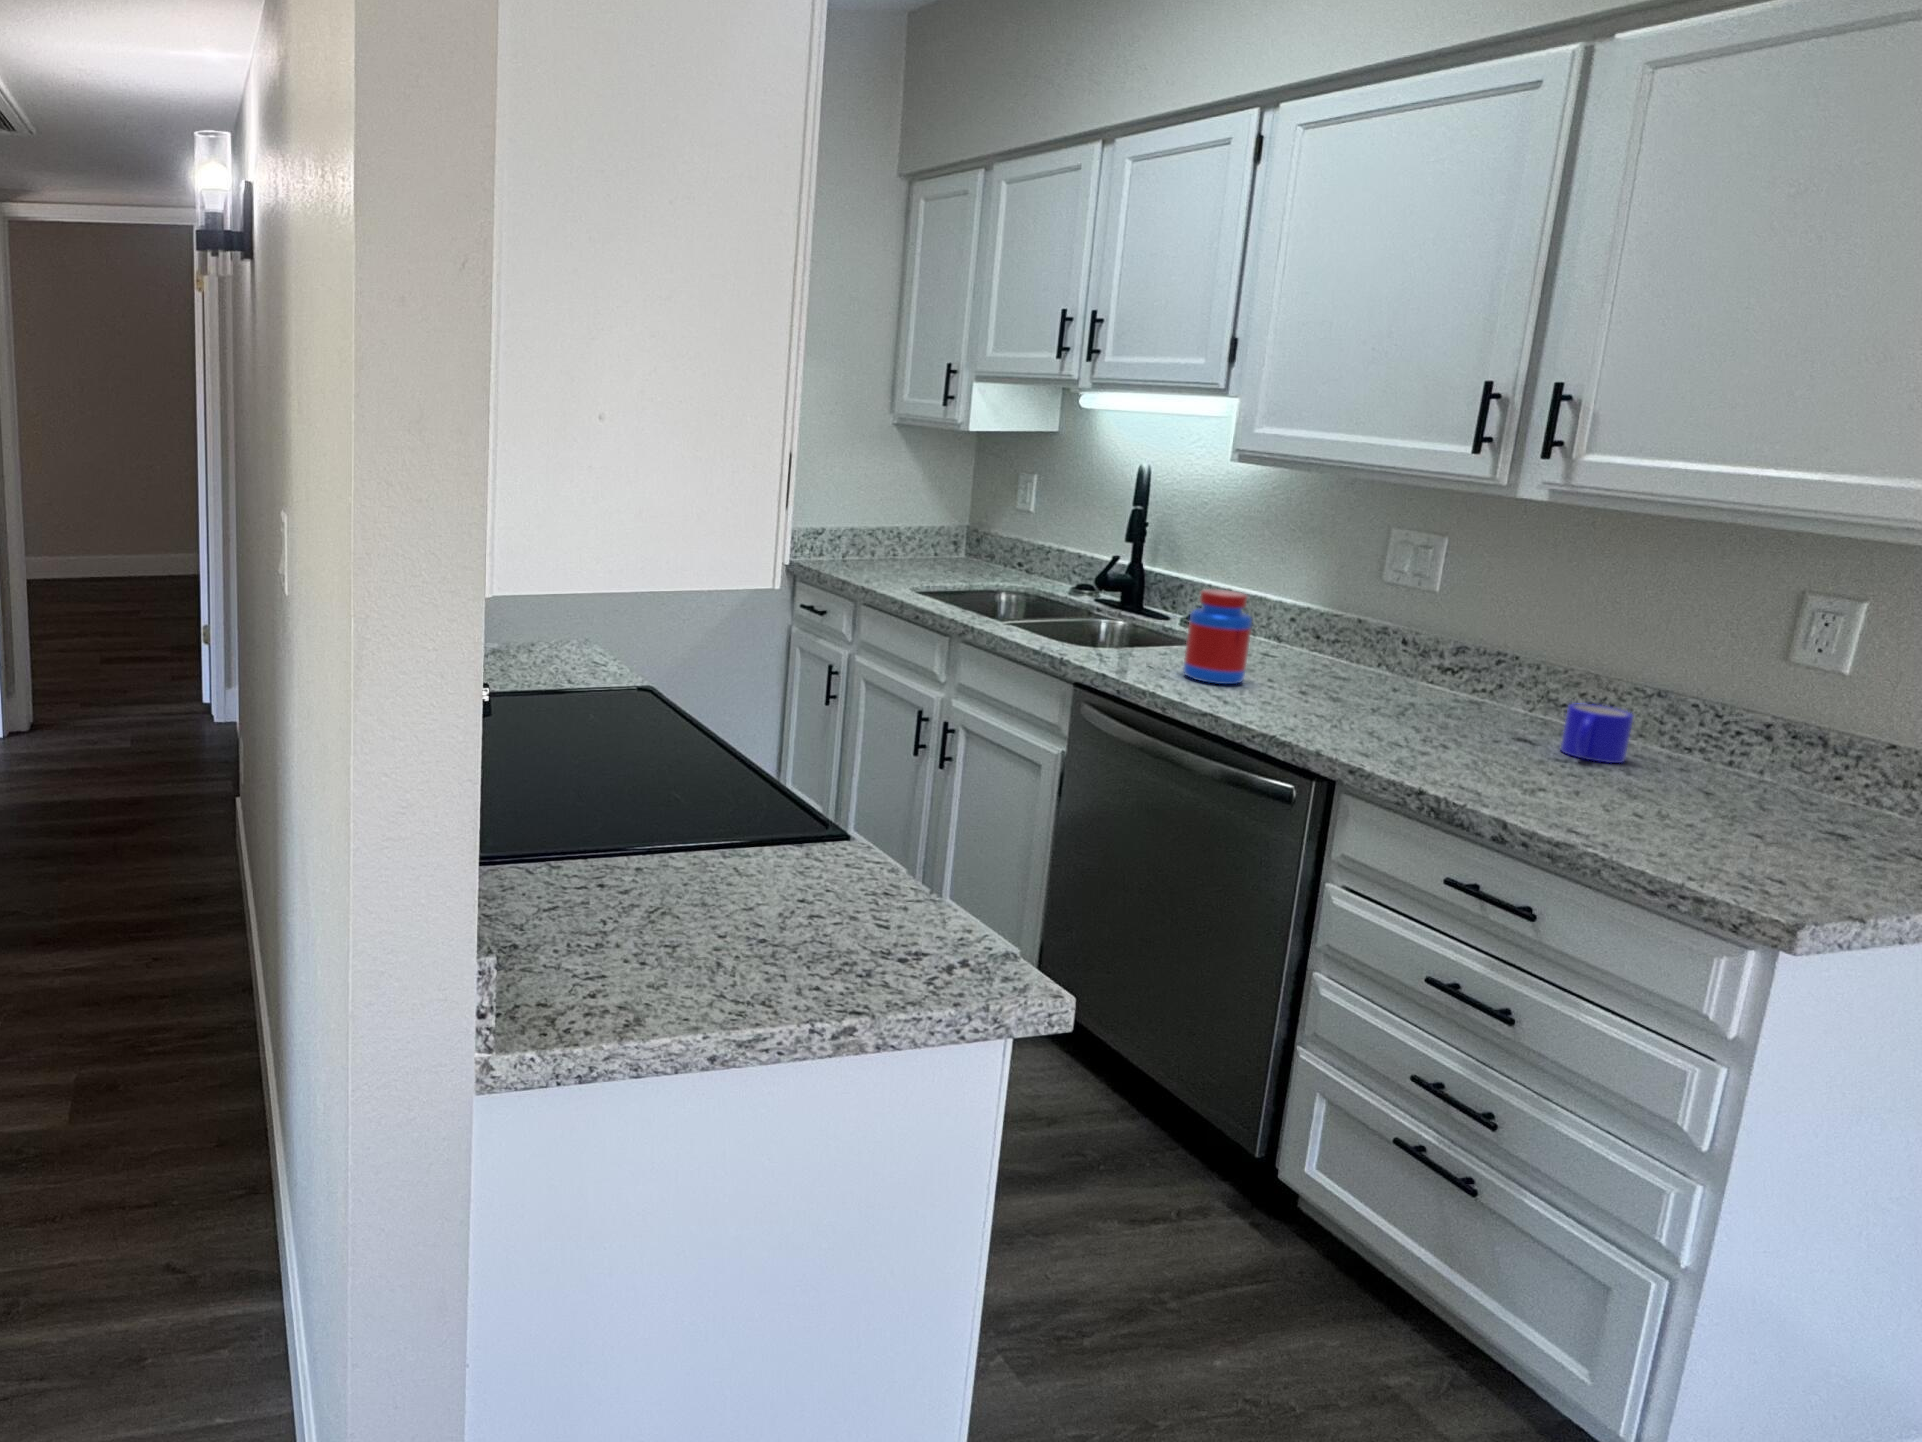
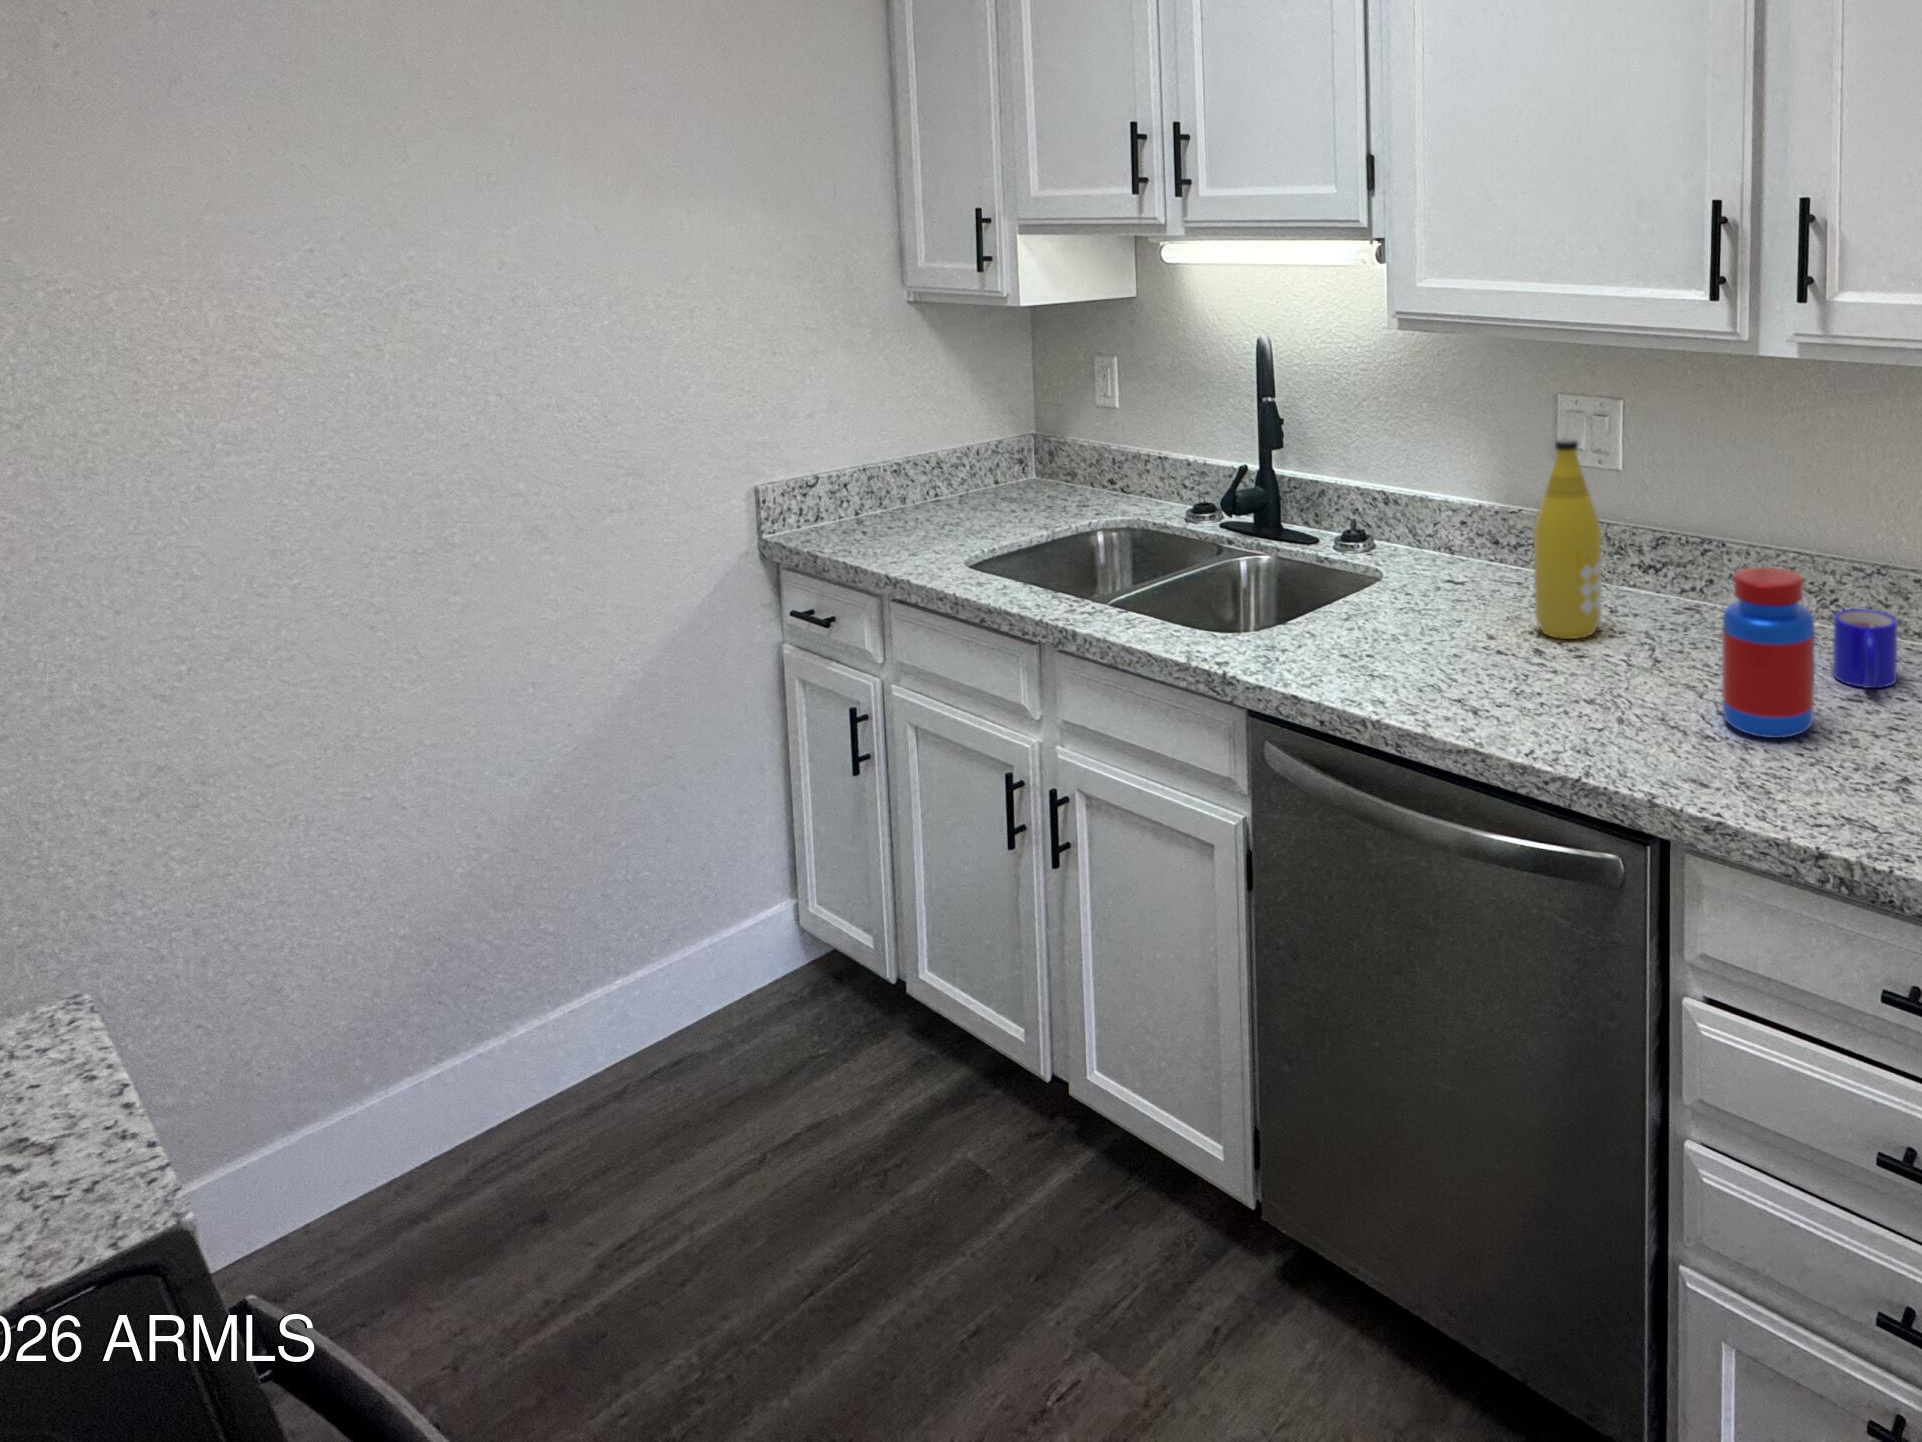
bottle: none [1311,549,1381,694] -> present [1534,438,1602,639]
jar: present [1184,589,1252,684] -> present [1722,567,1815,738]

